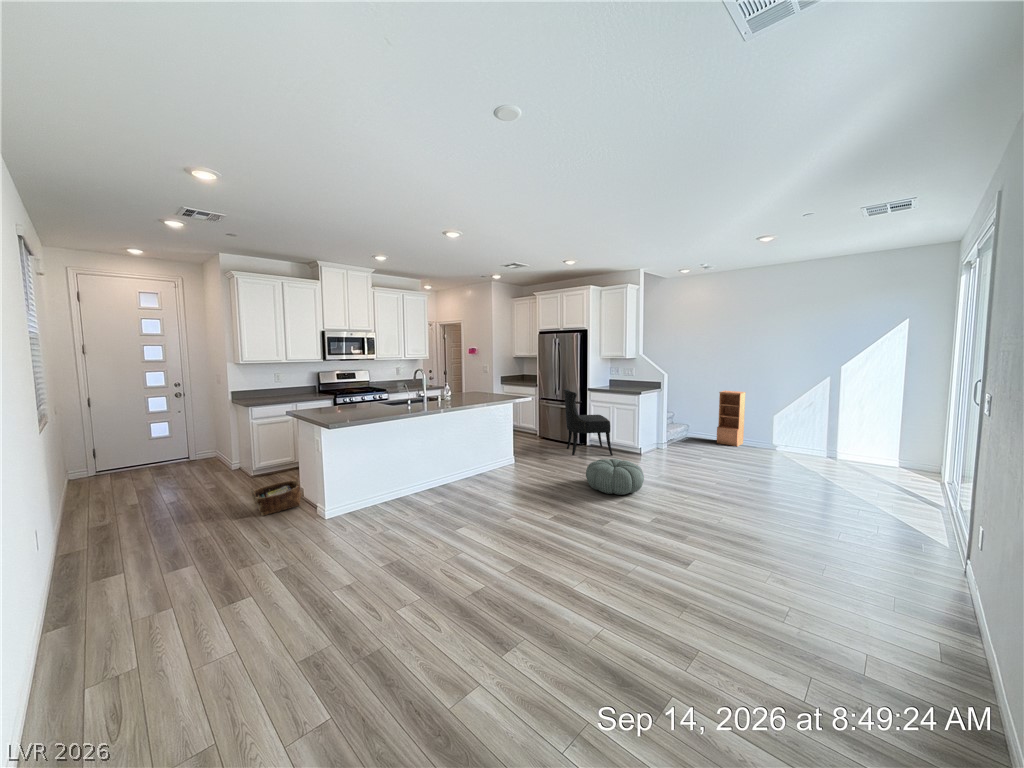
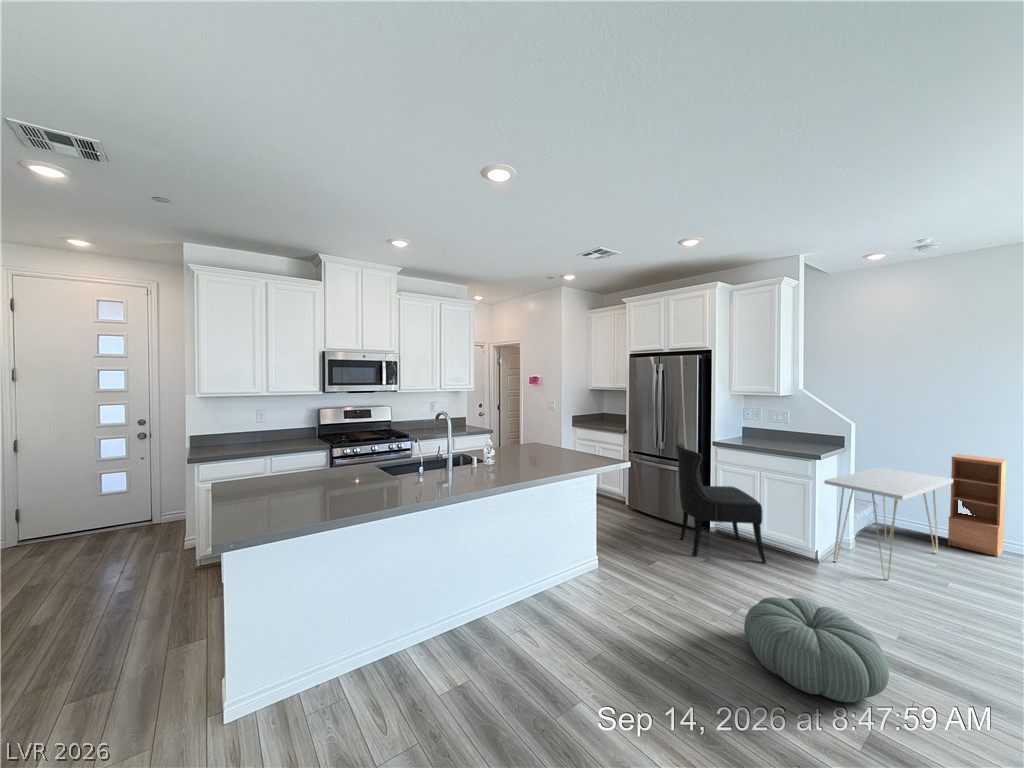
console table: none [646,400,715,458] -> present [824,467,953,580]
woven basket: present [250,475,301,516] -> none [127,597,227,682]

